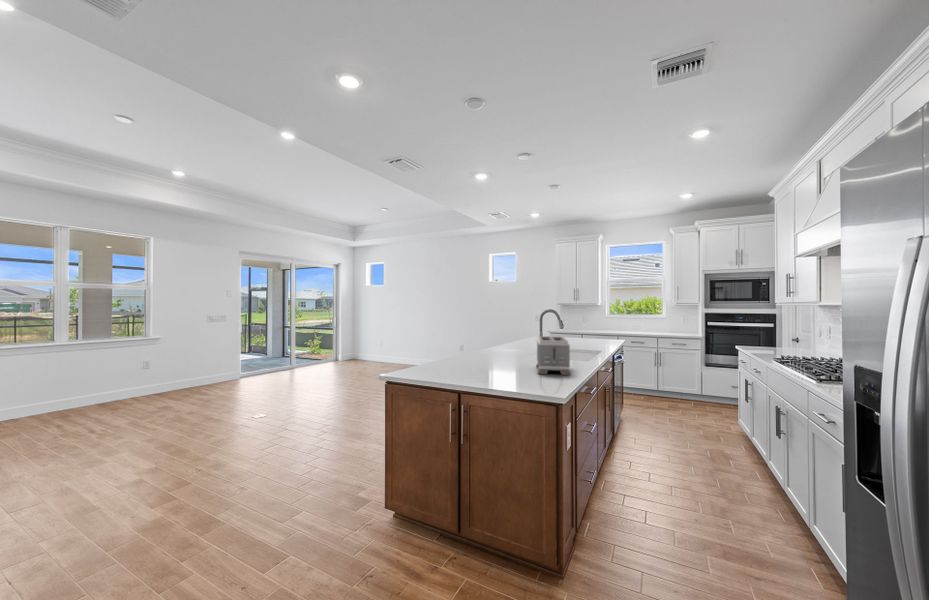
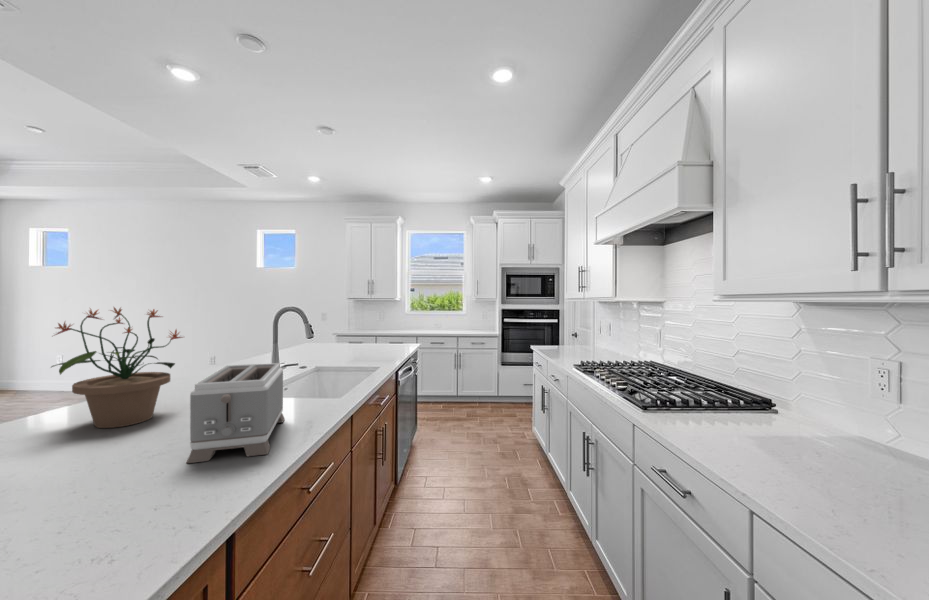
potted plant: none [463,307,513,363] -> present [52,307,182,428]

